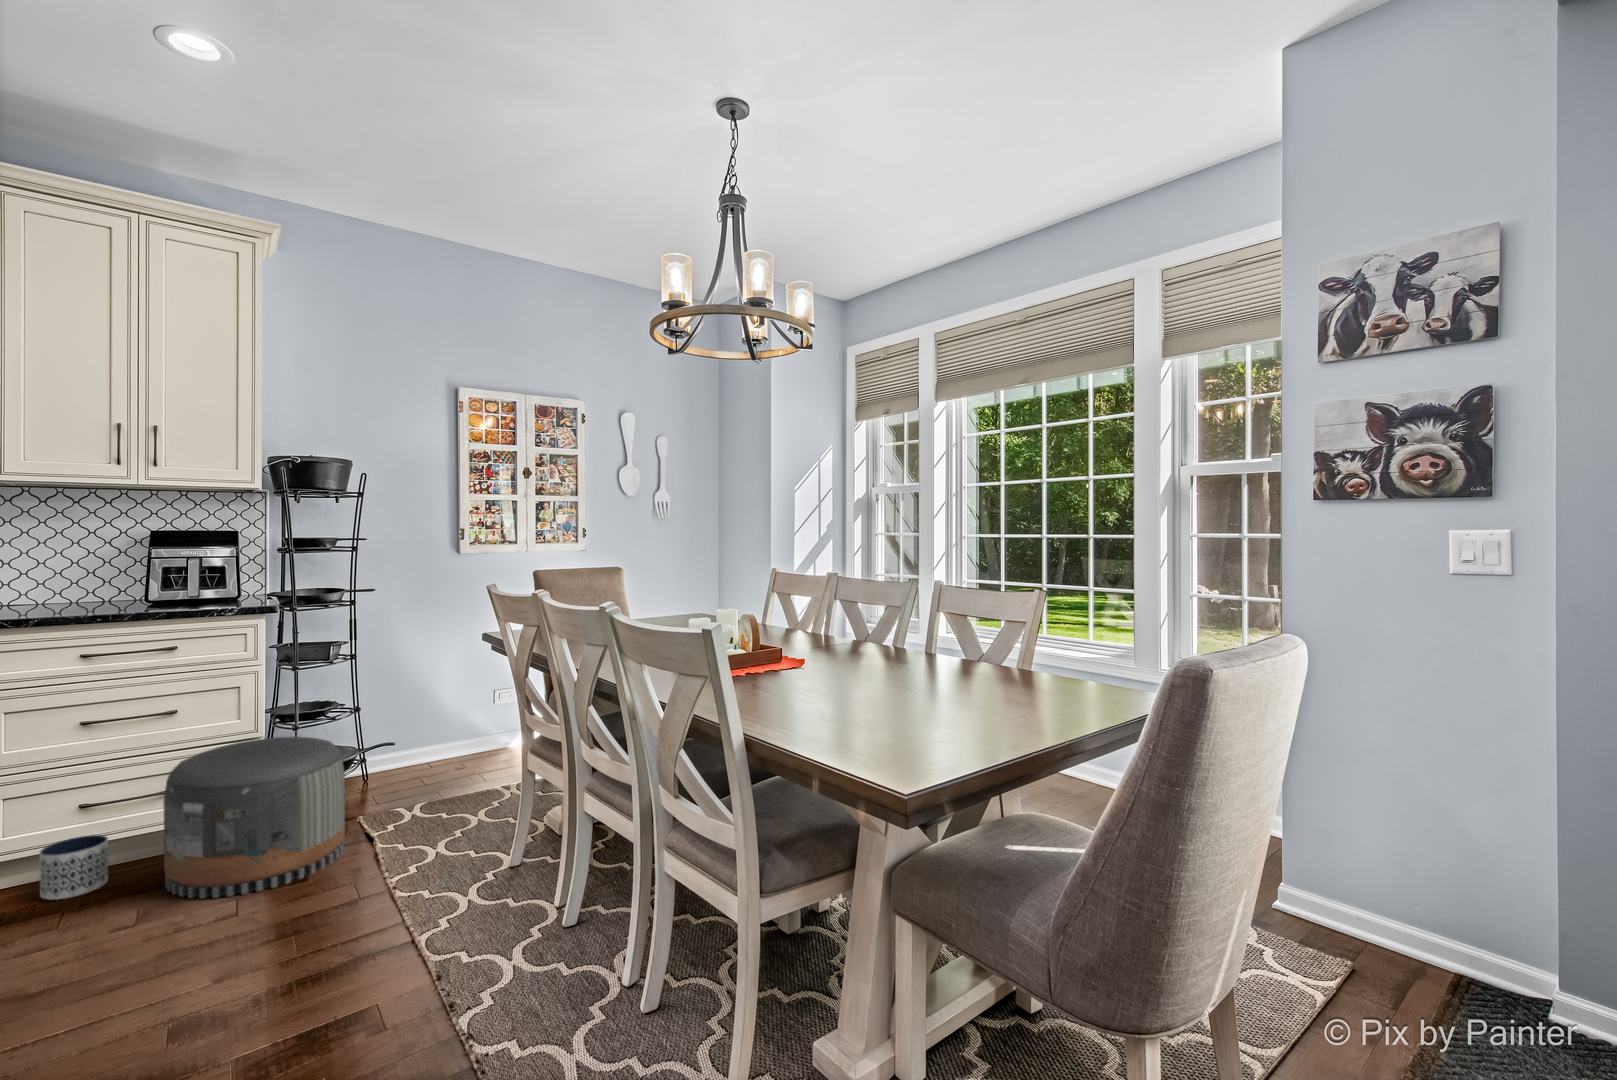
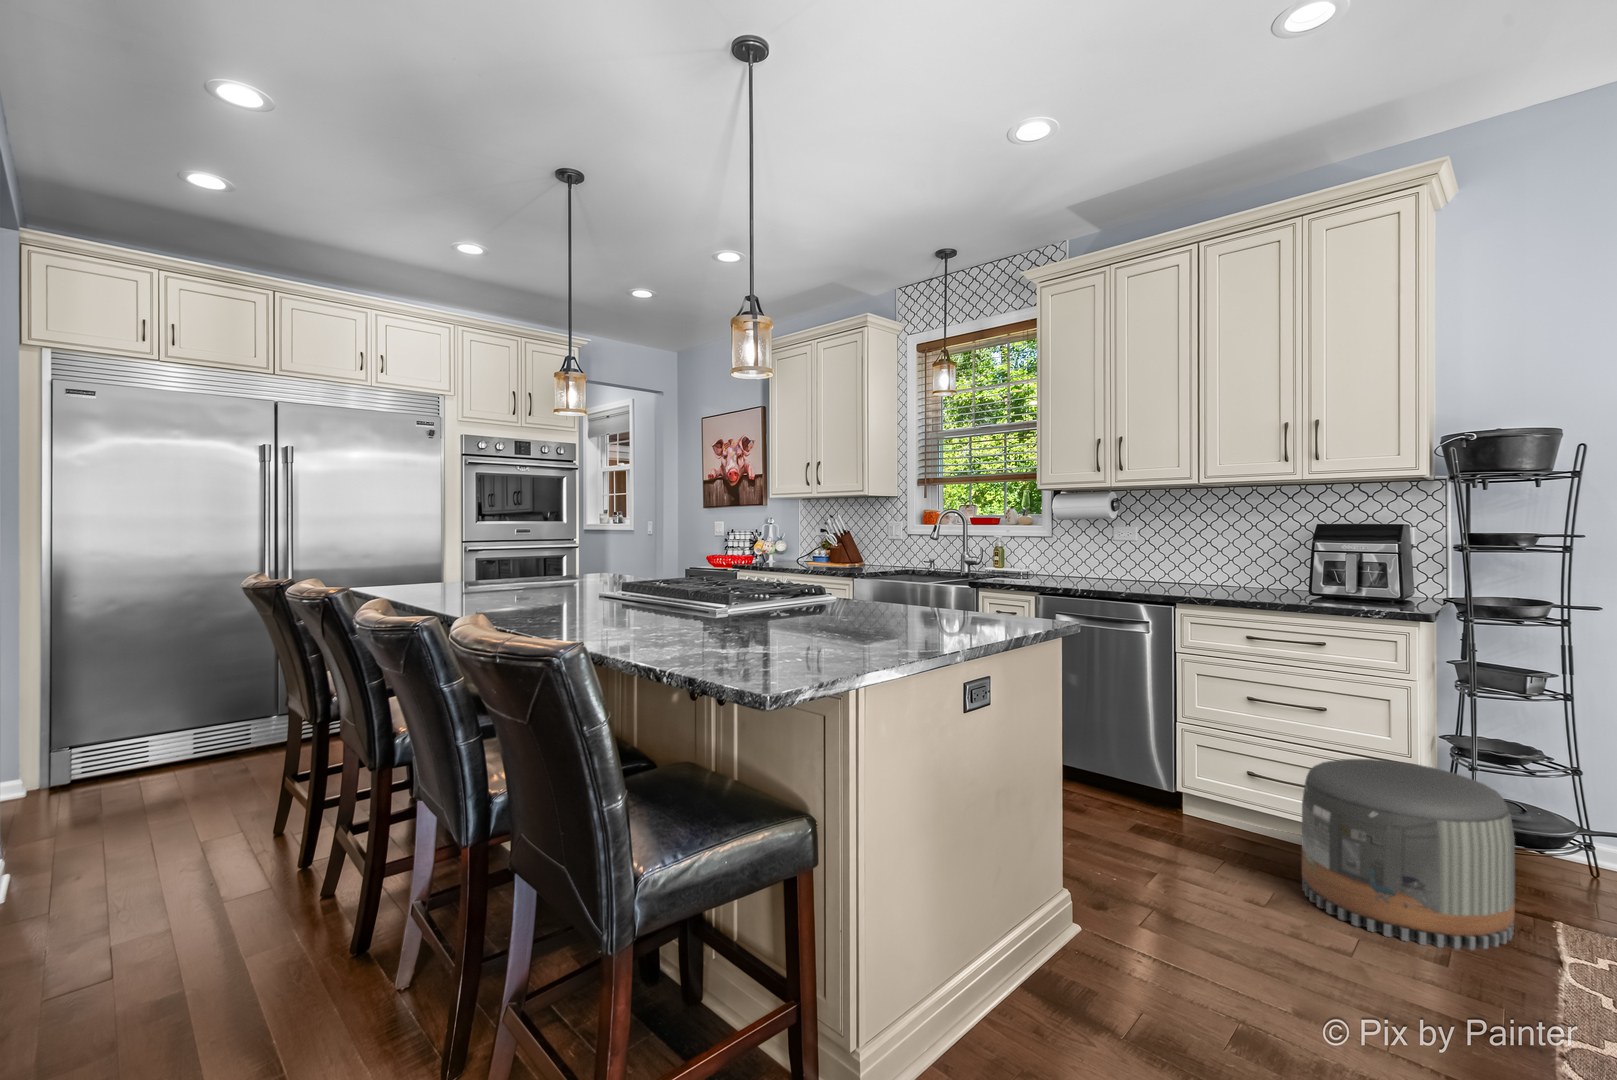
planter: present [40,835,108,900] -> none [1212,804,1263,860]

